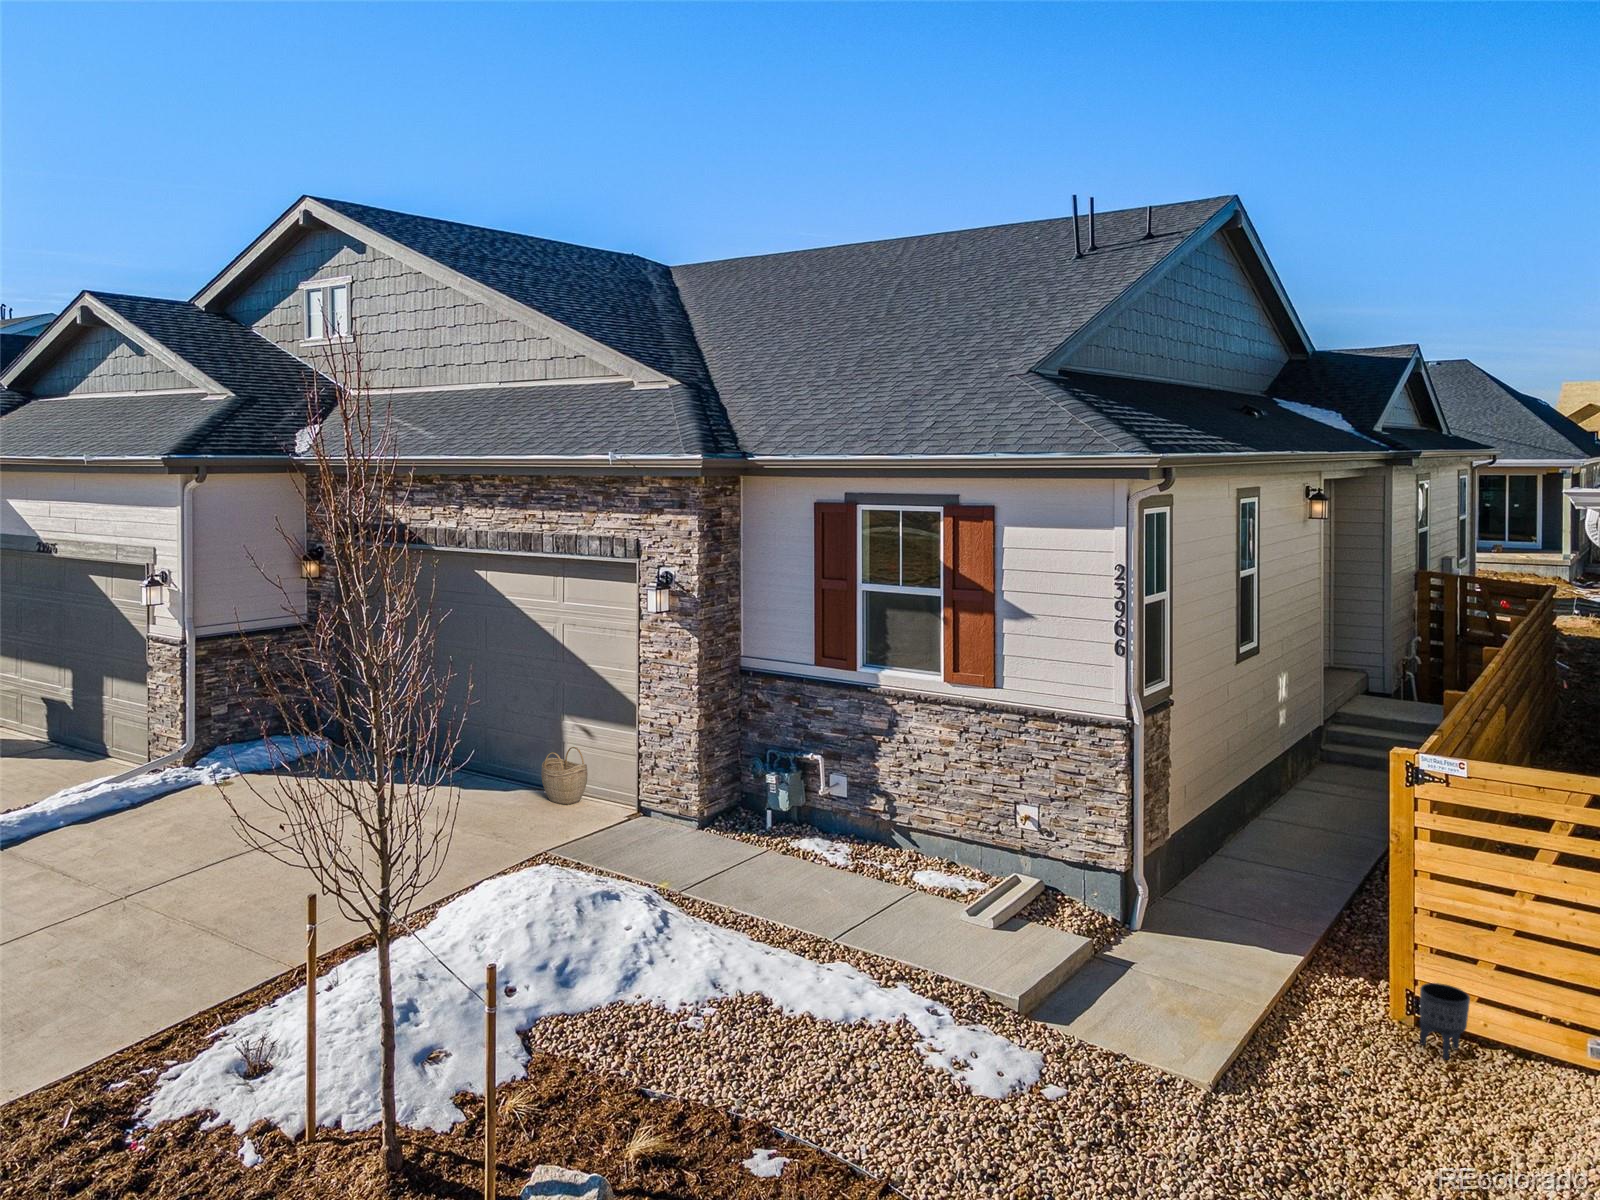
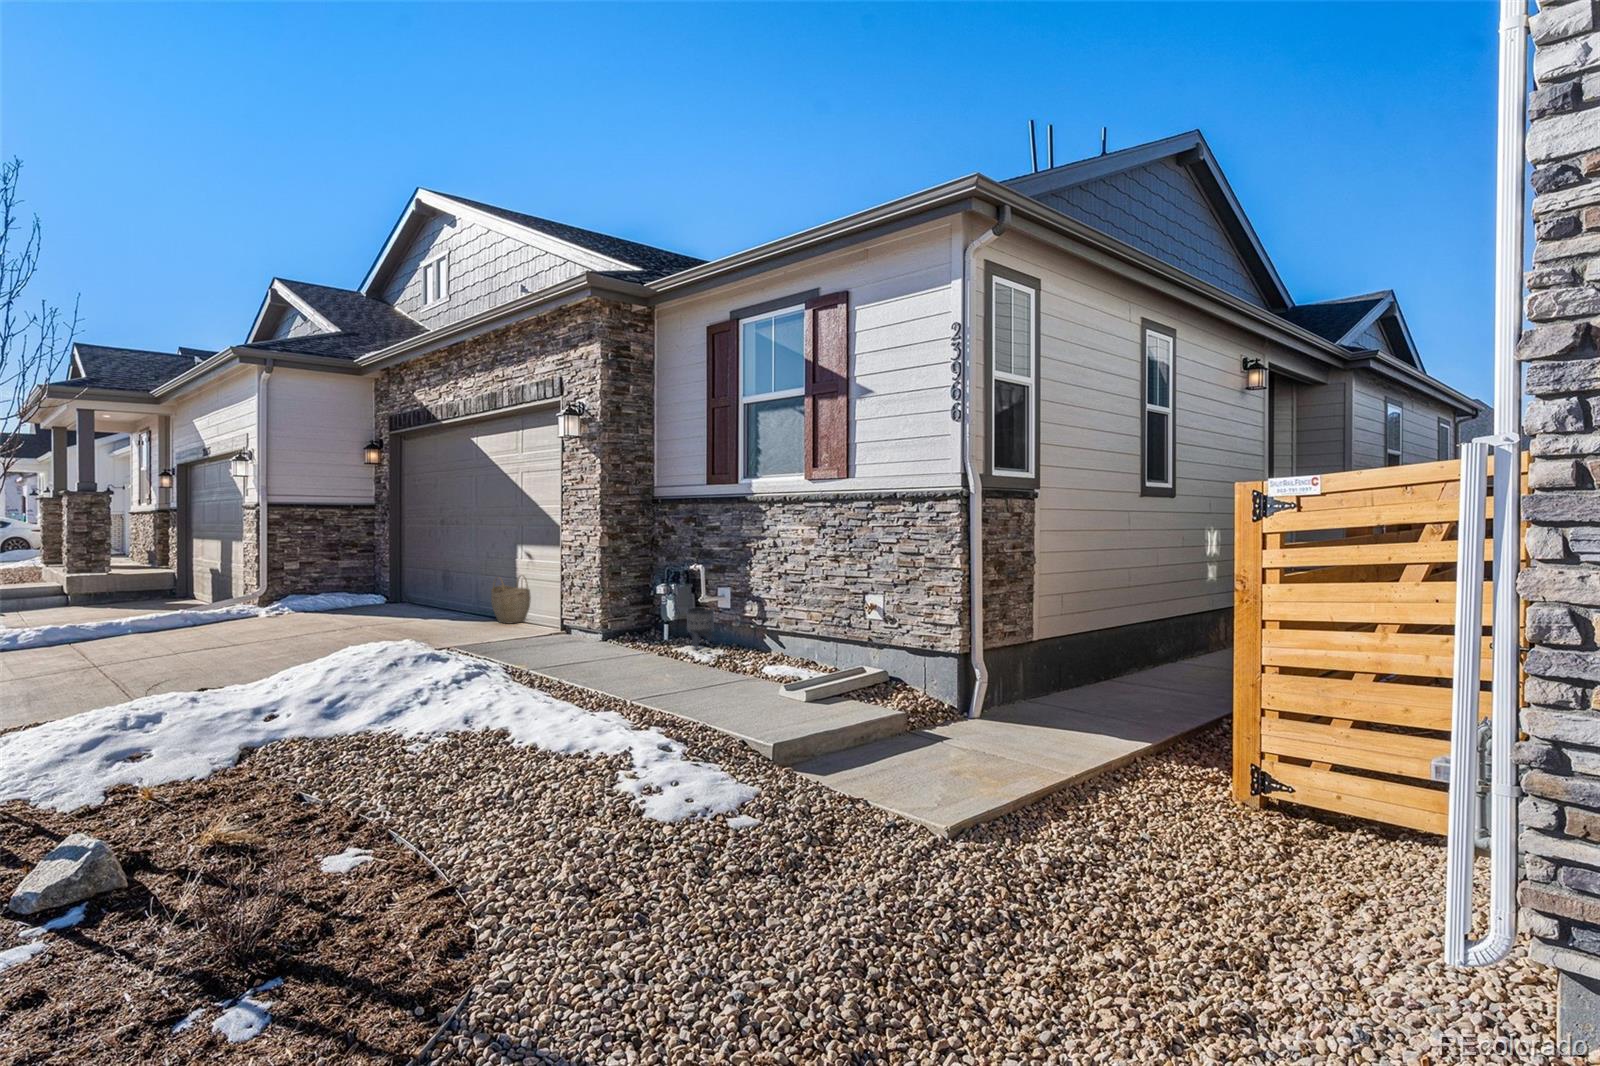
planter: present [1420,983,1470,1060] -> present [687,608,714,650]

